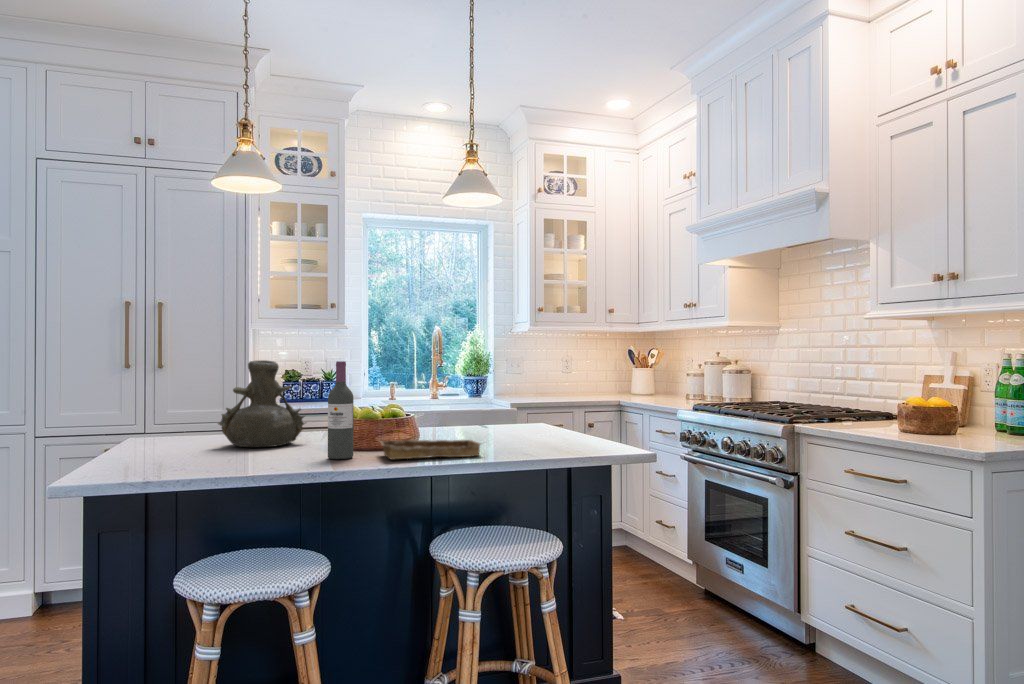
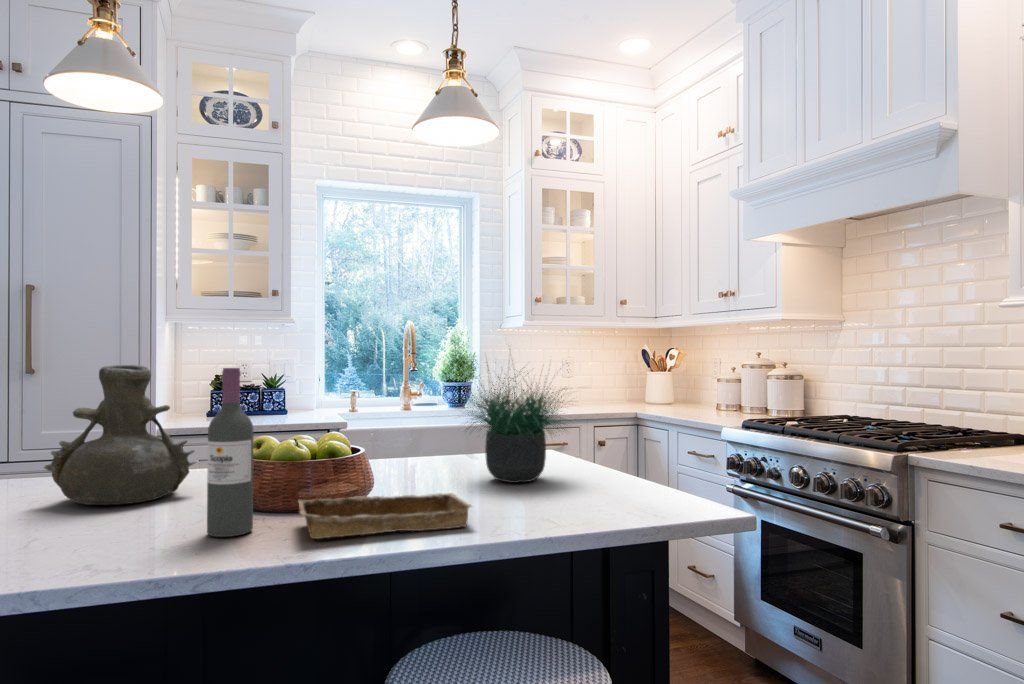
potted plant: none [465,345,565,439] -> present [456,364,566,483]

